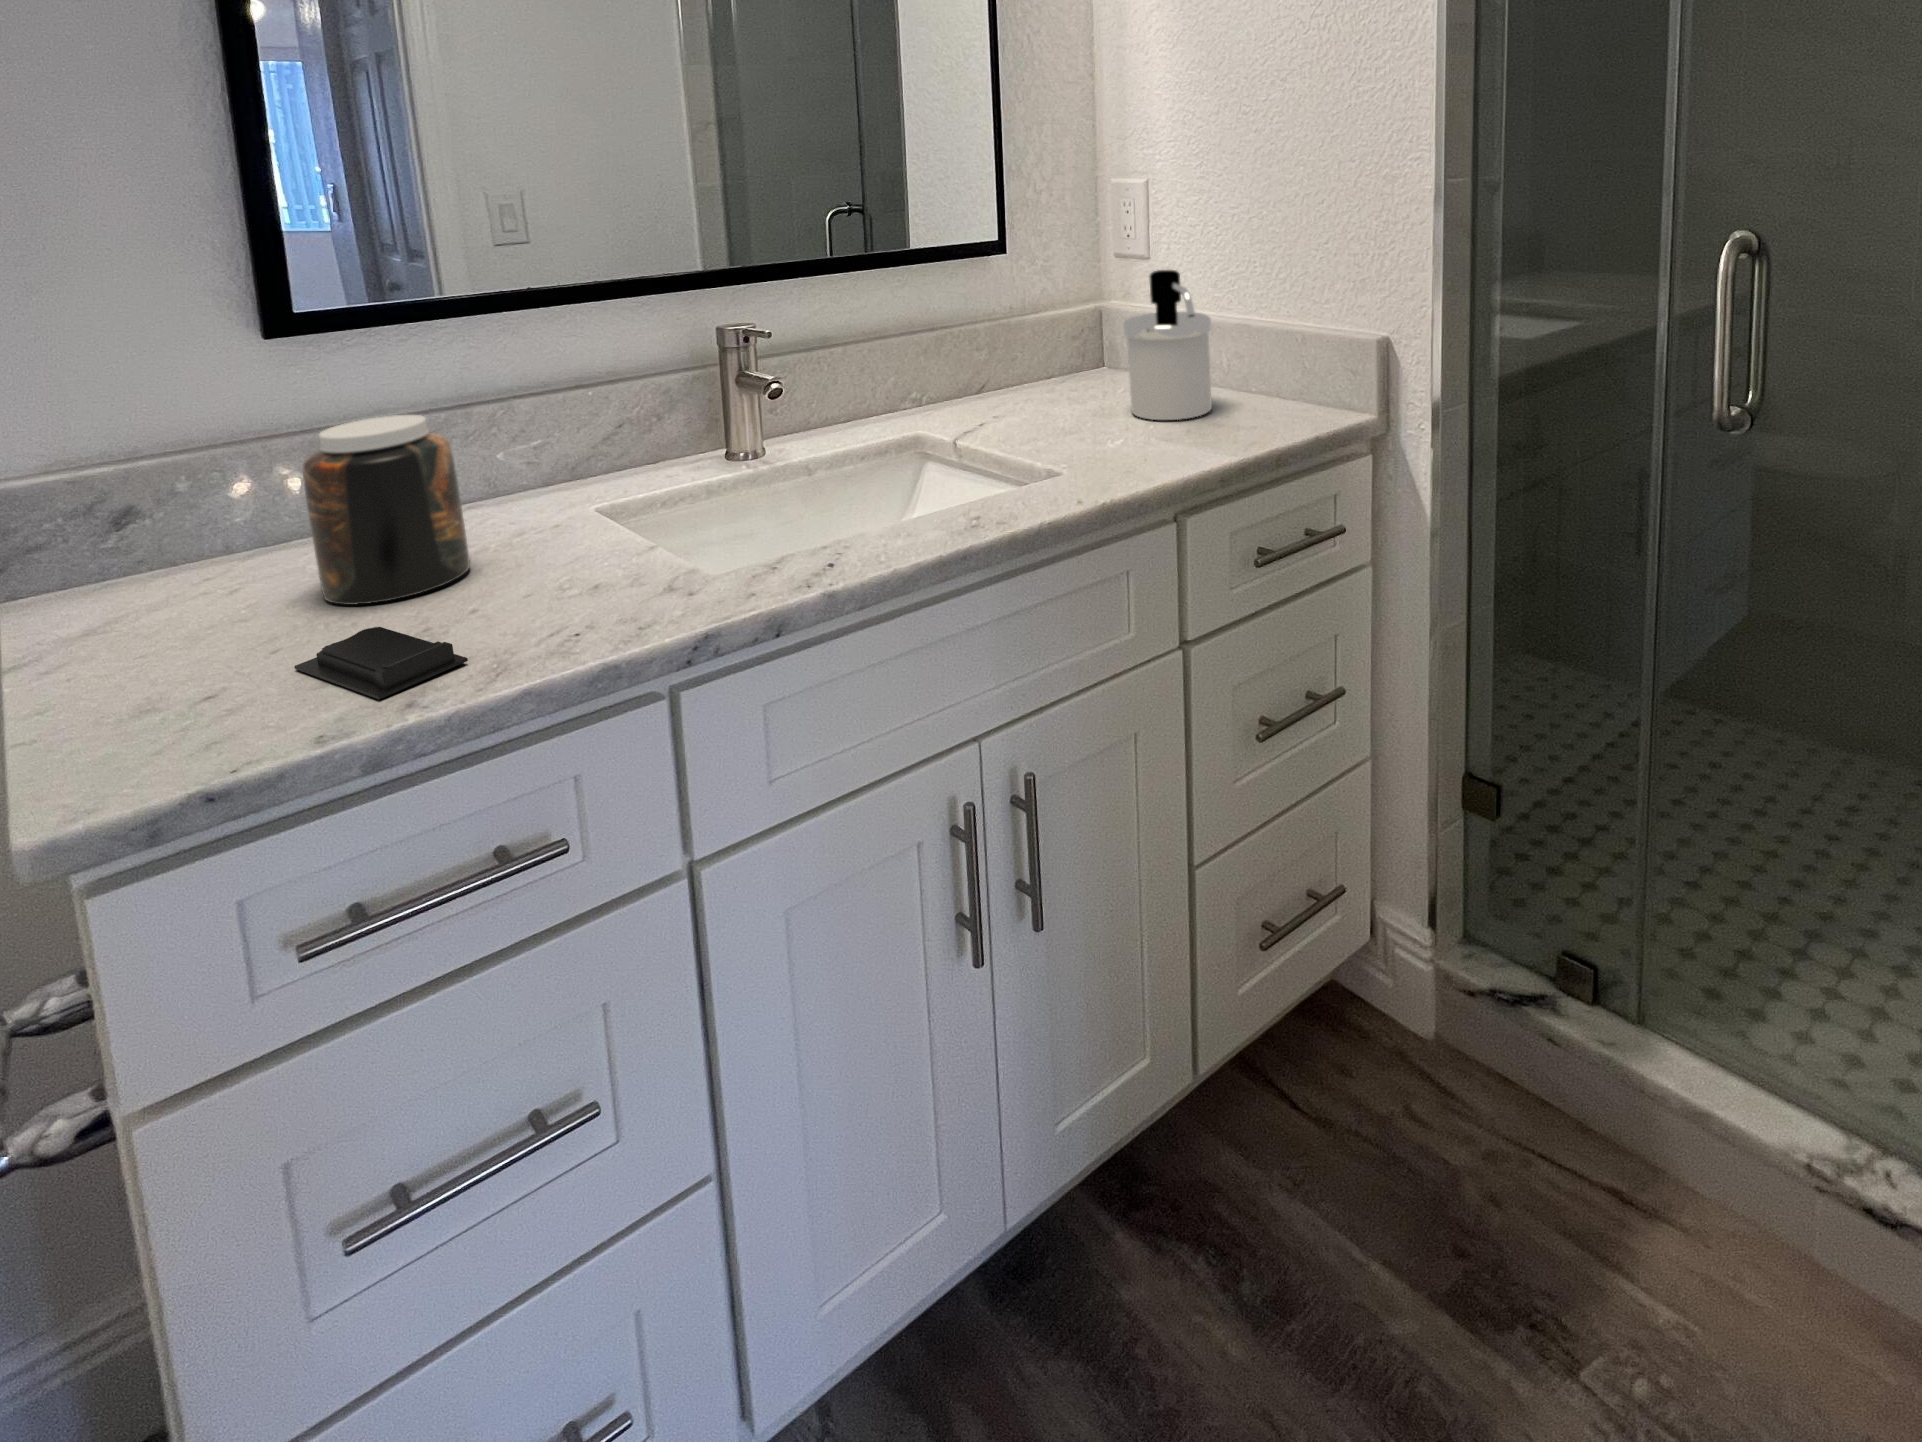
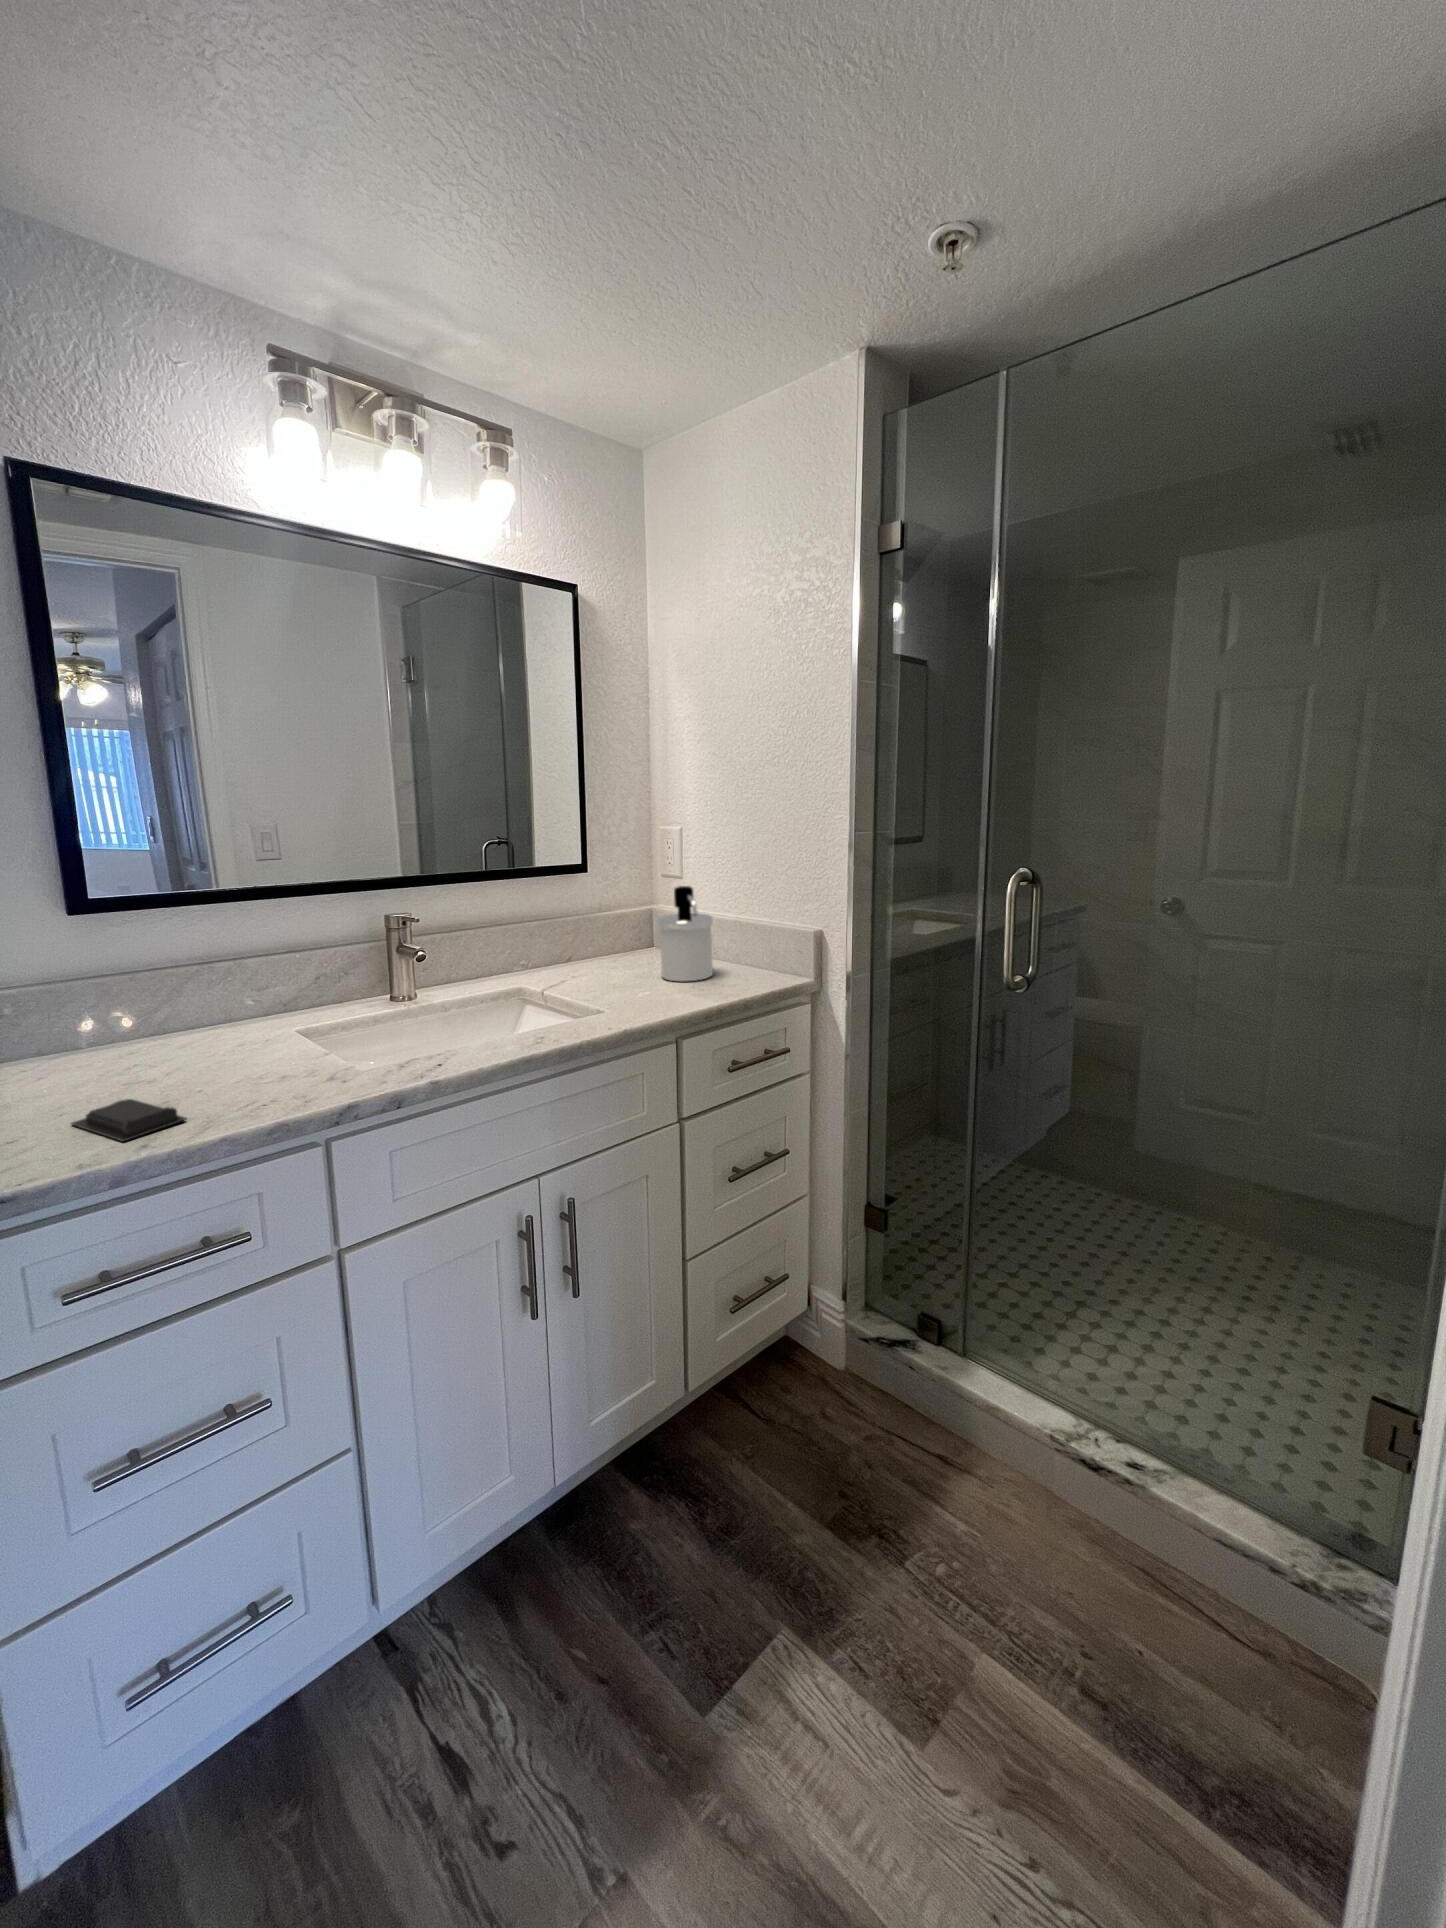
jar: present [303,415,470,605] -> none [86,966,202,1087]

